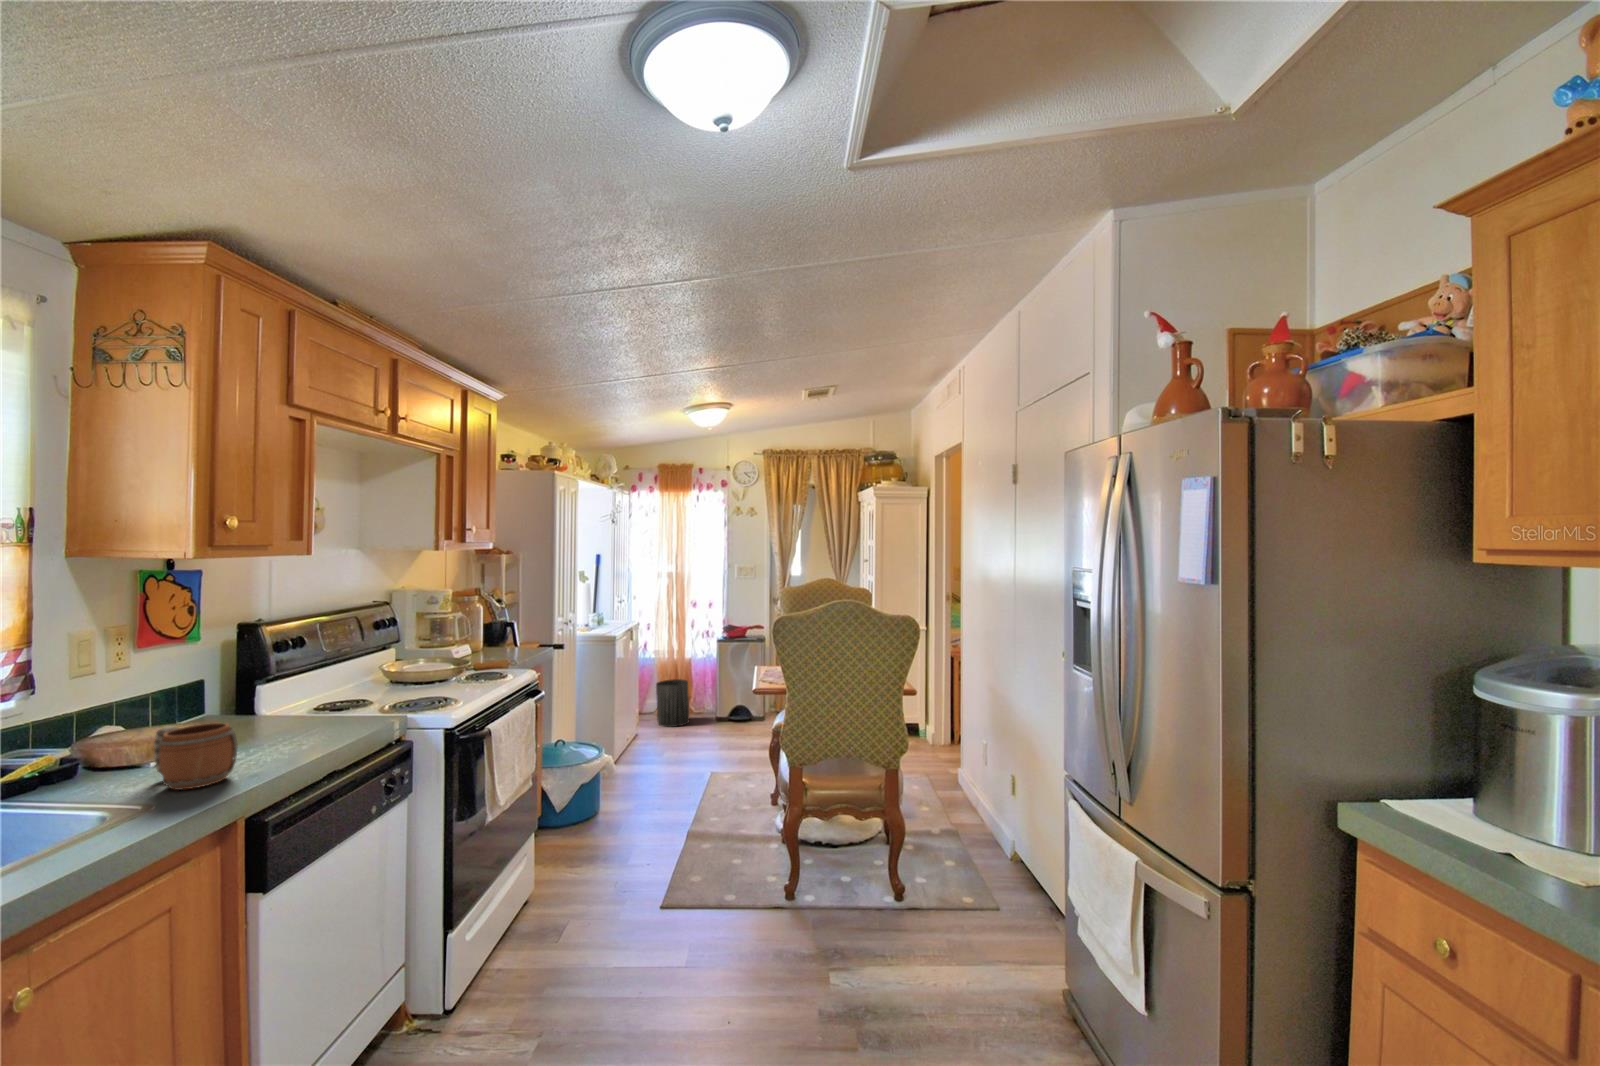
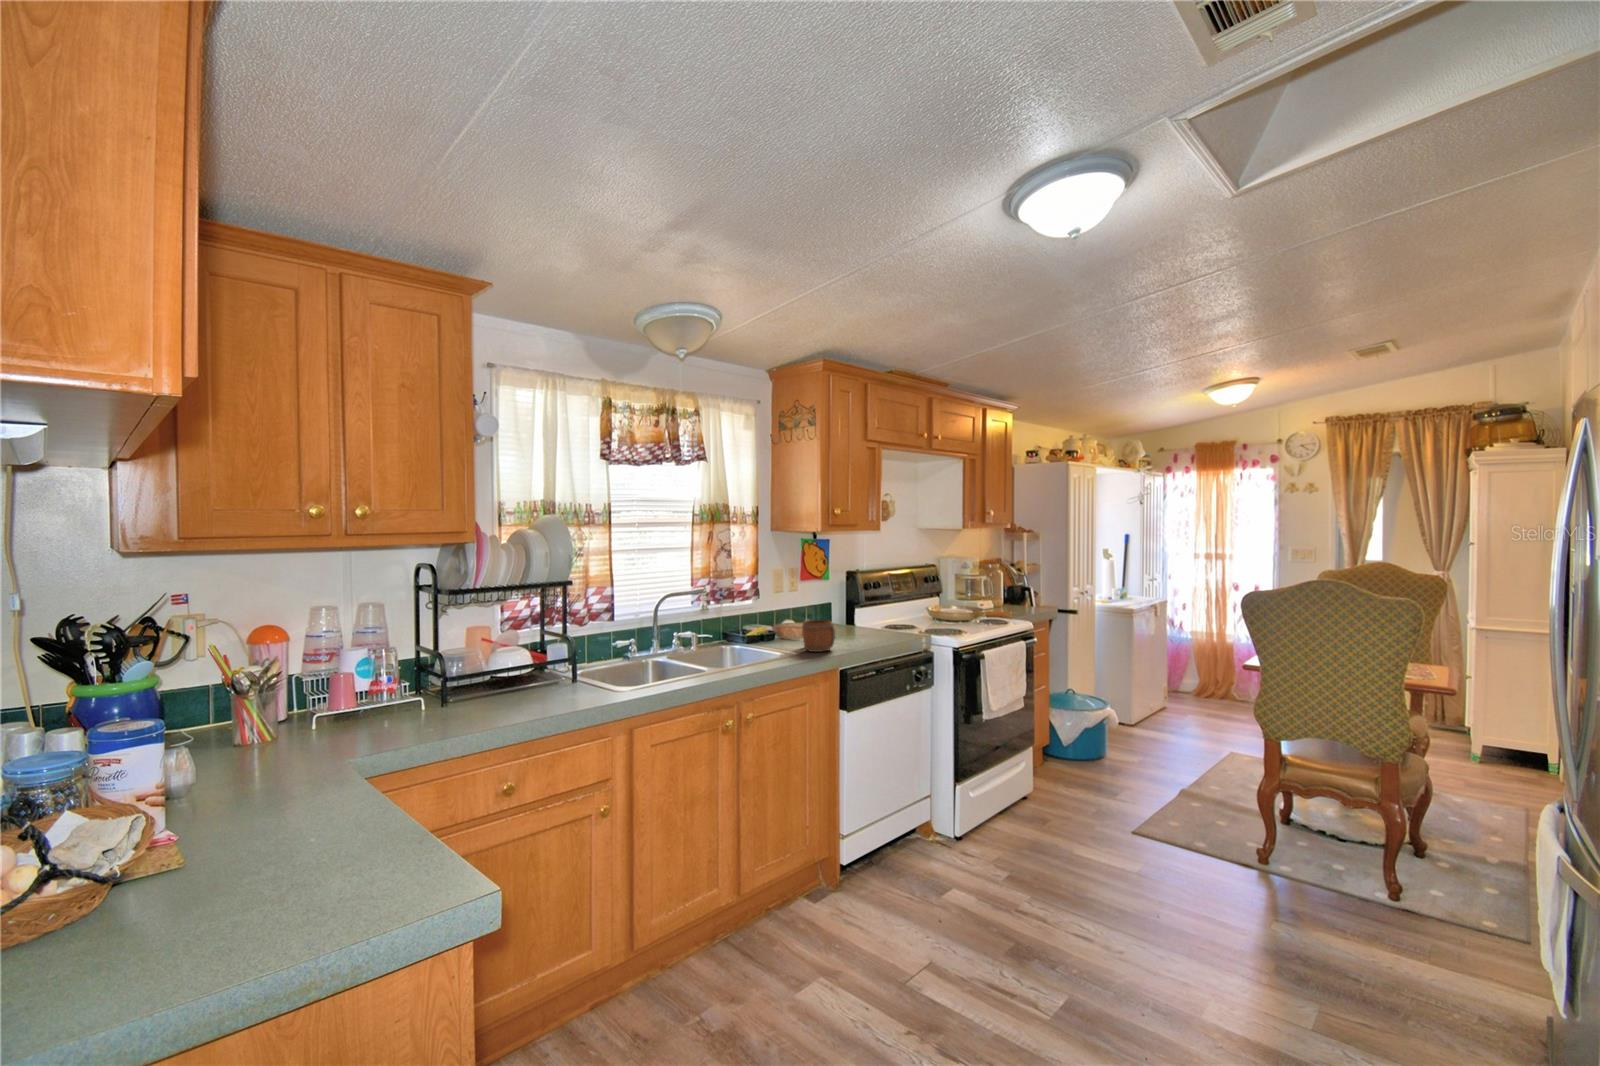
trash can: present [656,679,690,727] -> none [1190,659,1228,705]

